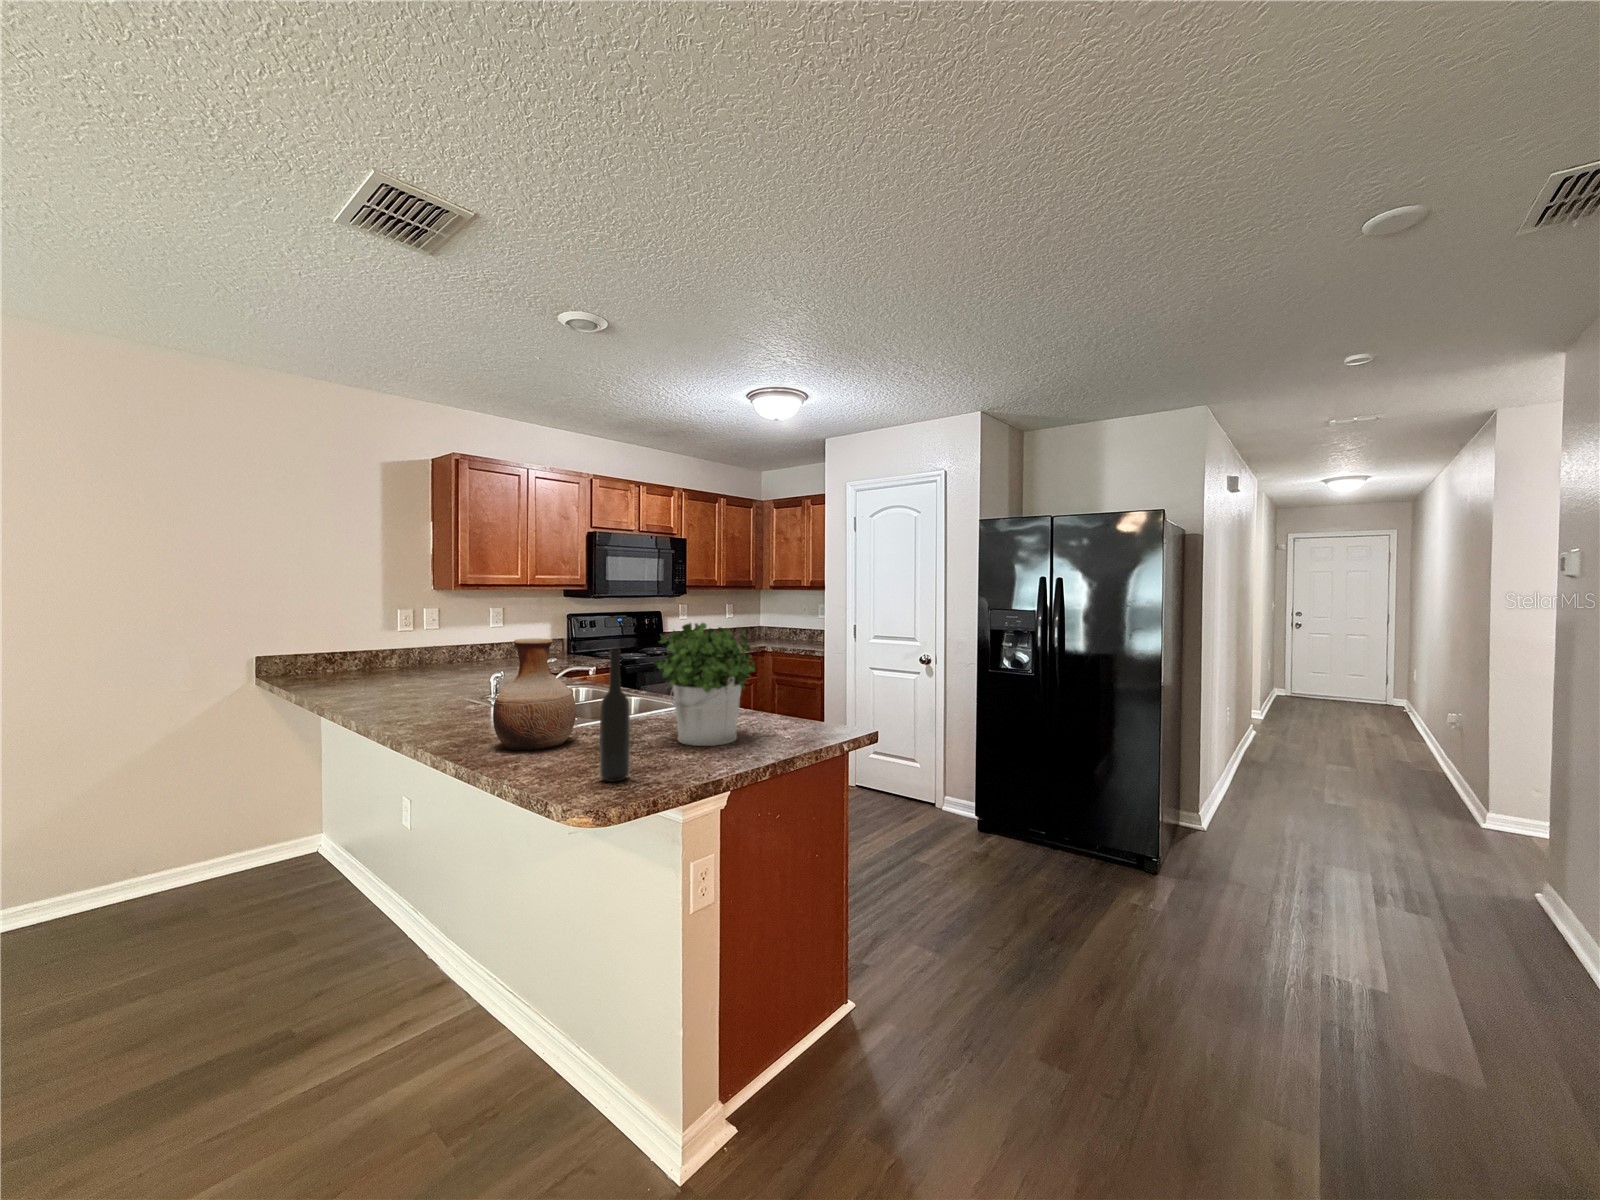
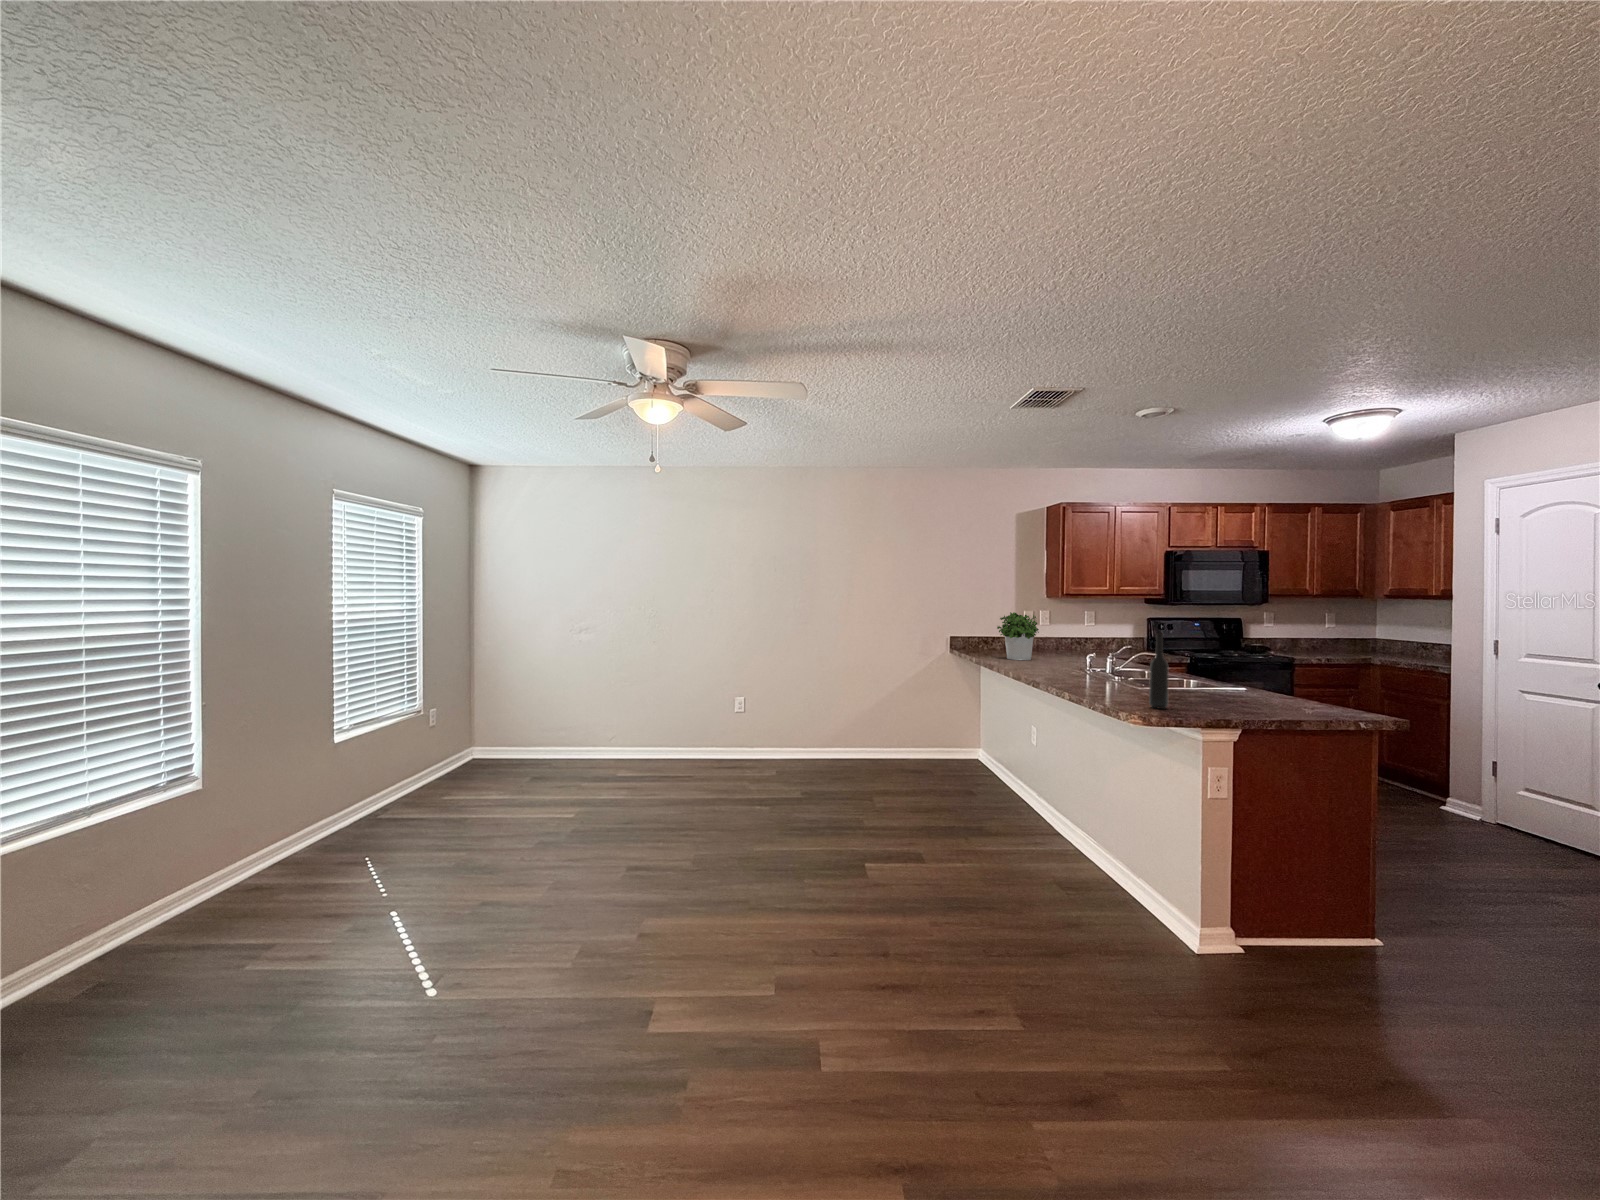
potted plant: present [654,623,755,746] -> present [997,612,1039,660]
vase: present [493,638,576,750] -> none [1089,628,1140,693]

